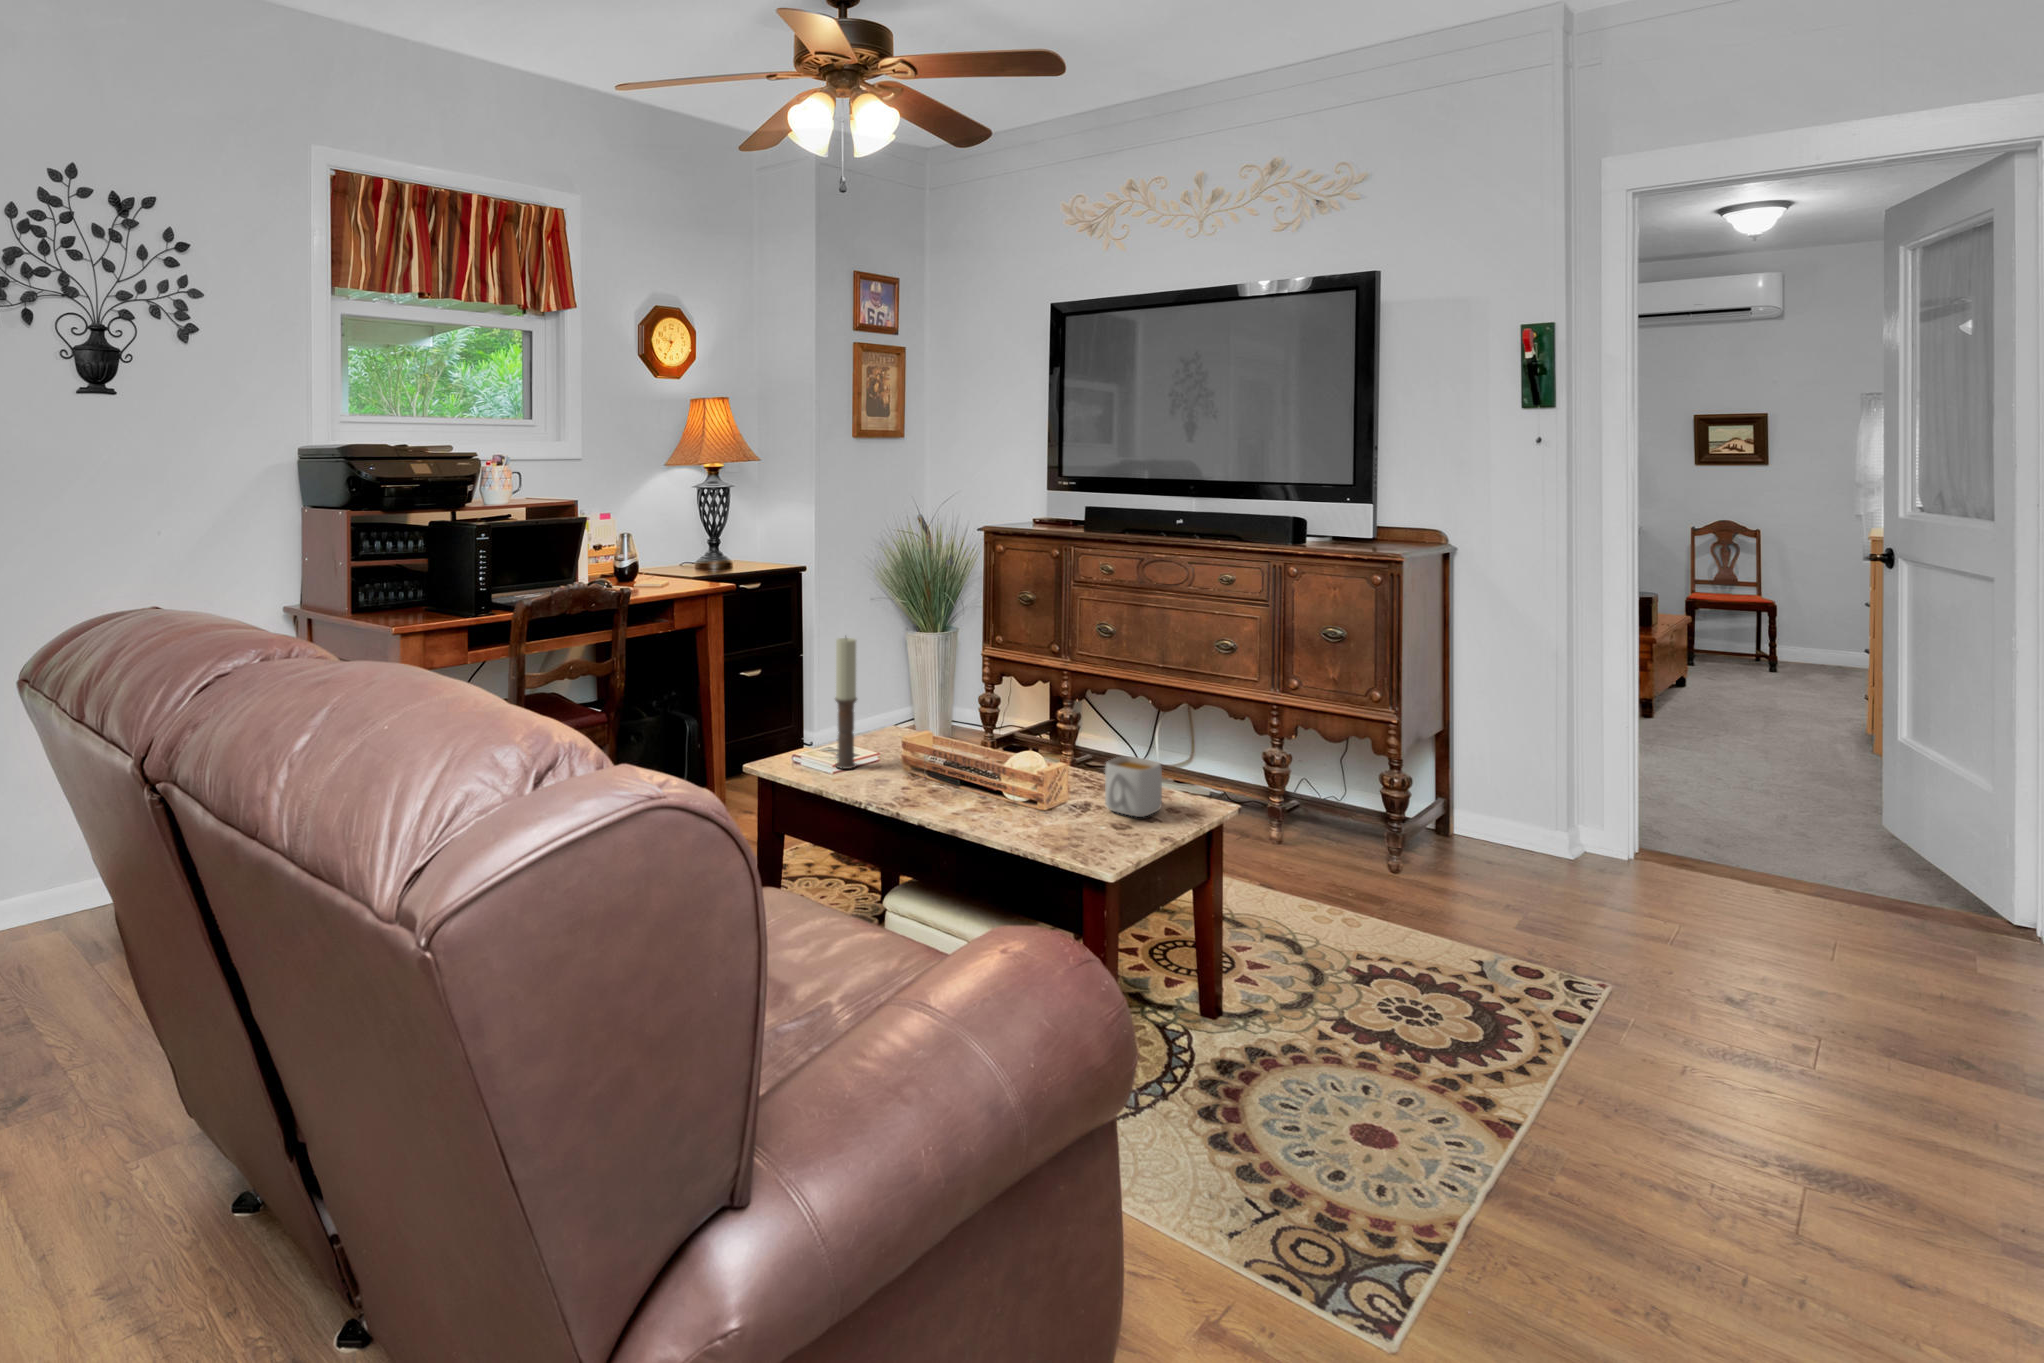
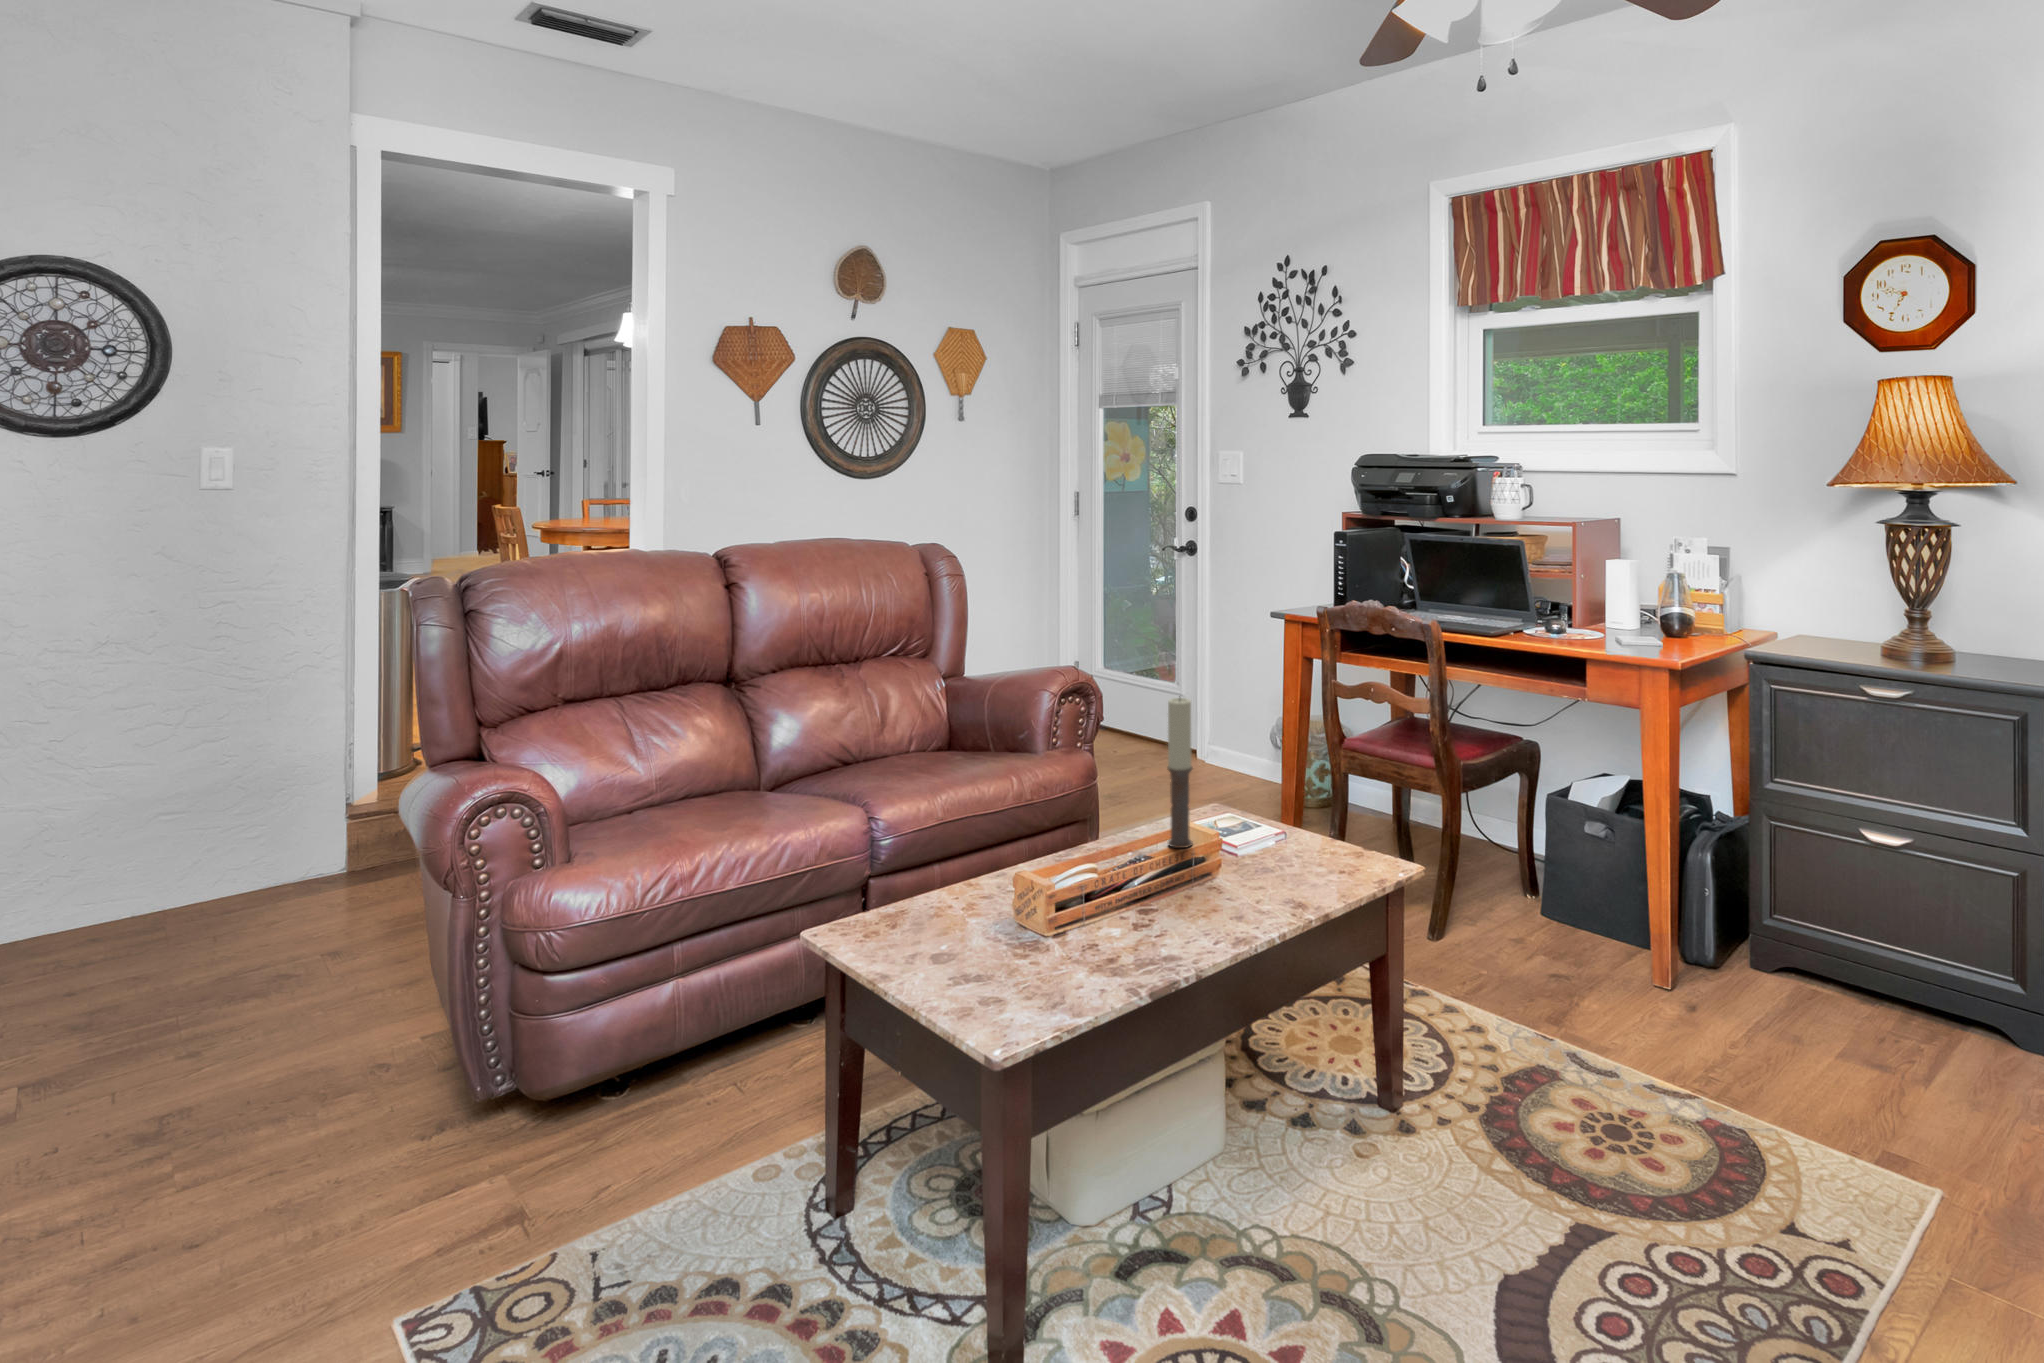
mug: present [1105,756,1162,817] -> none [956,910,1034,1002]

